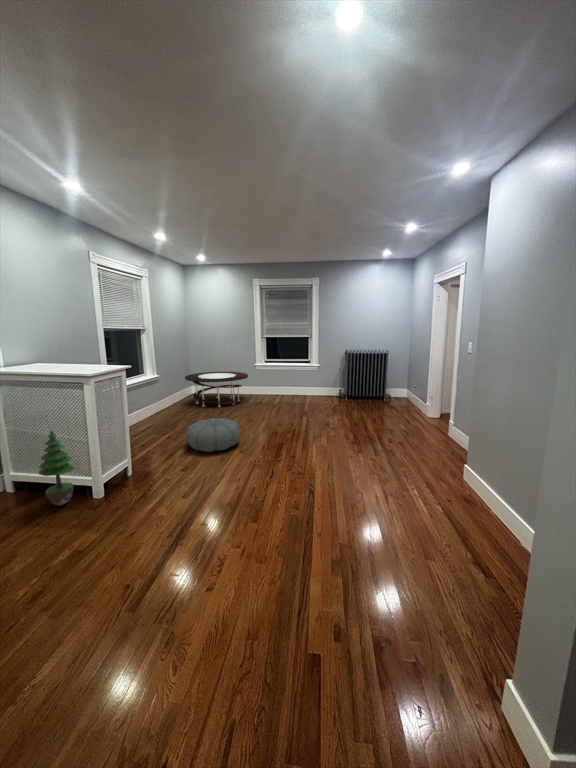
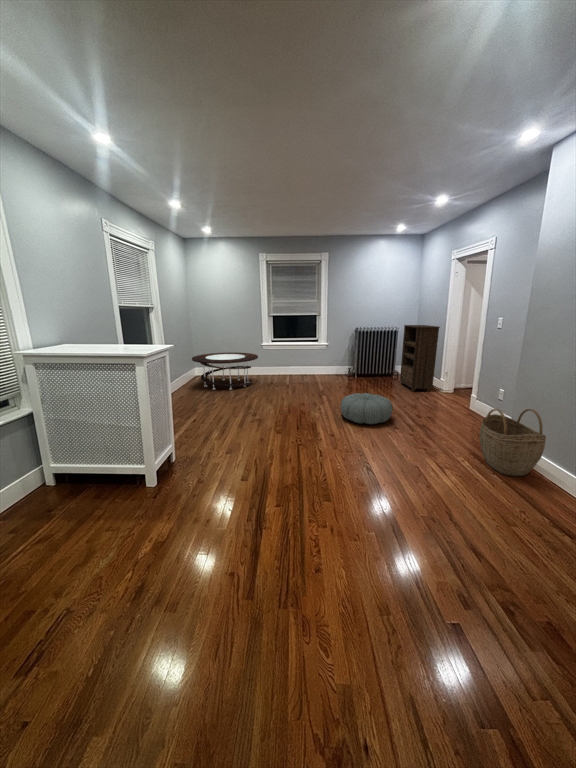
bookshelf: none [387,348,421,414] -> present [400,325,440,391]
pouf: present [186,418,240,452] -> present [340,393,393,424]
potted tree: present [38,430,74,505] -> none [91,416,128,496]
woven basket: none [429,436,489,508] -> present [480,409,546,476]

